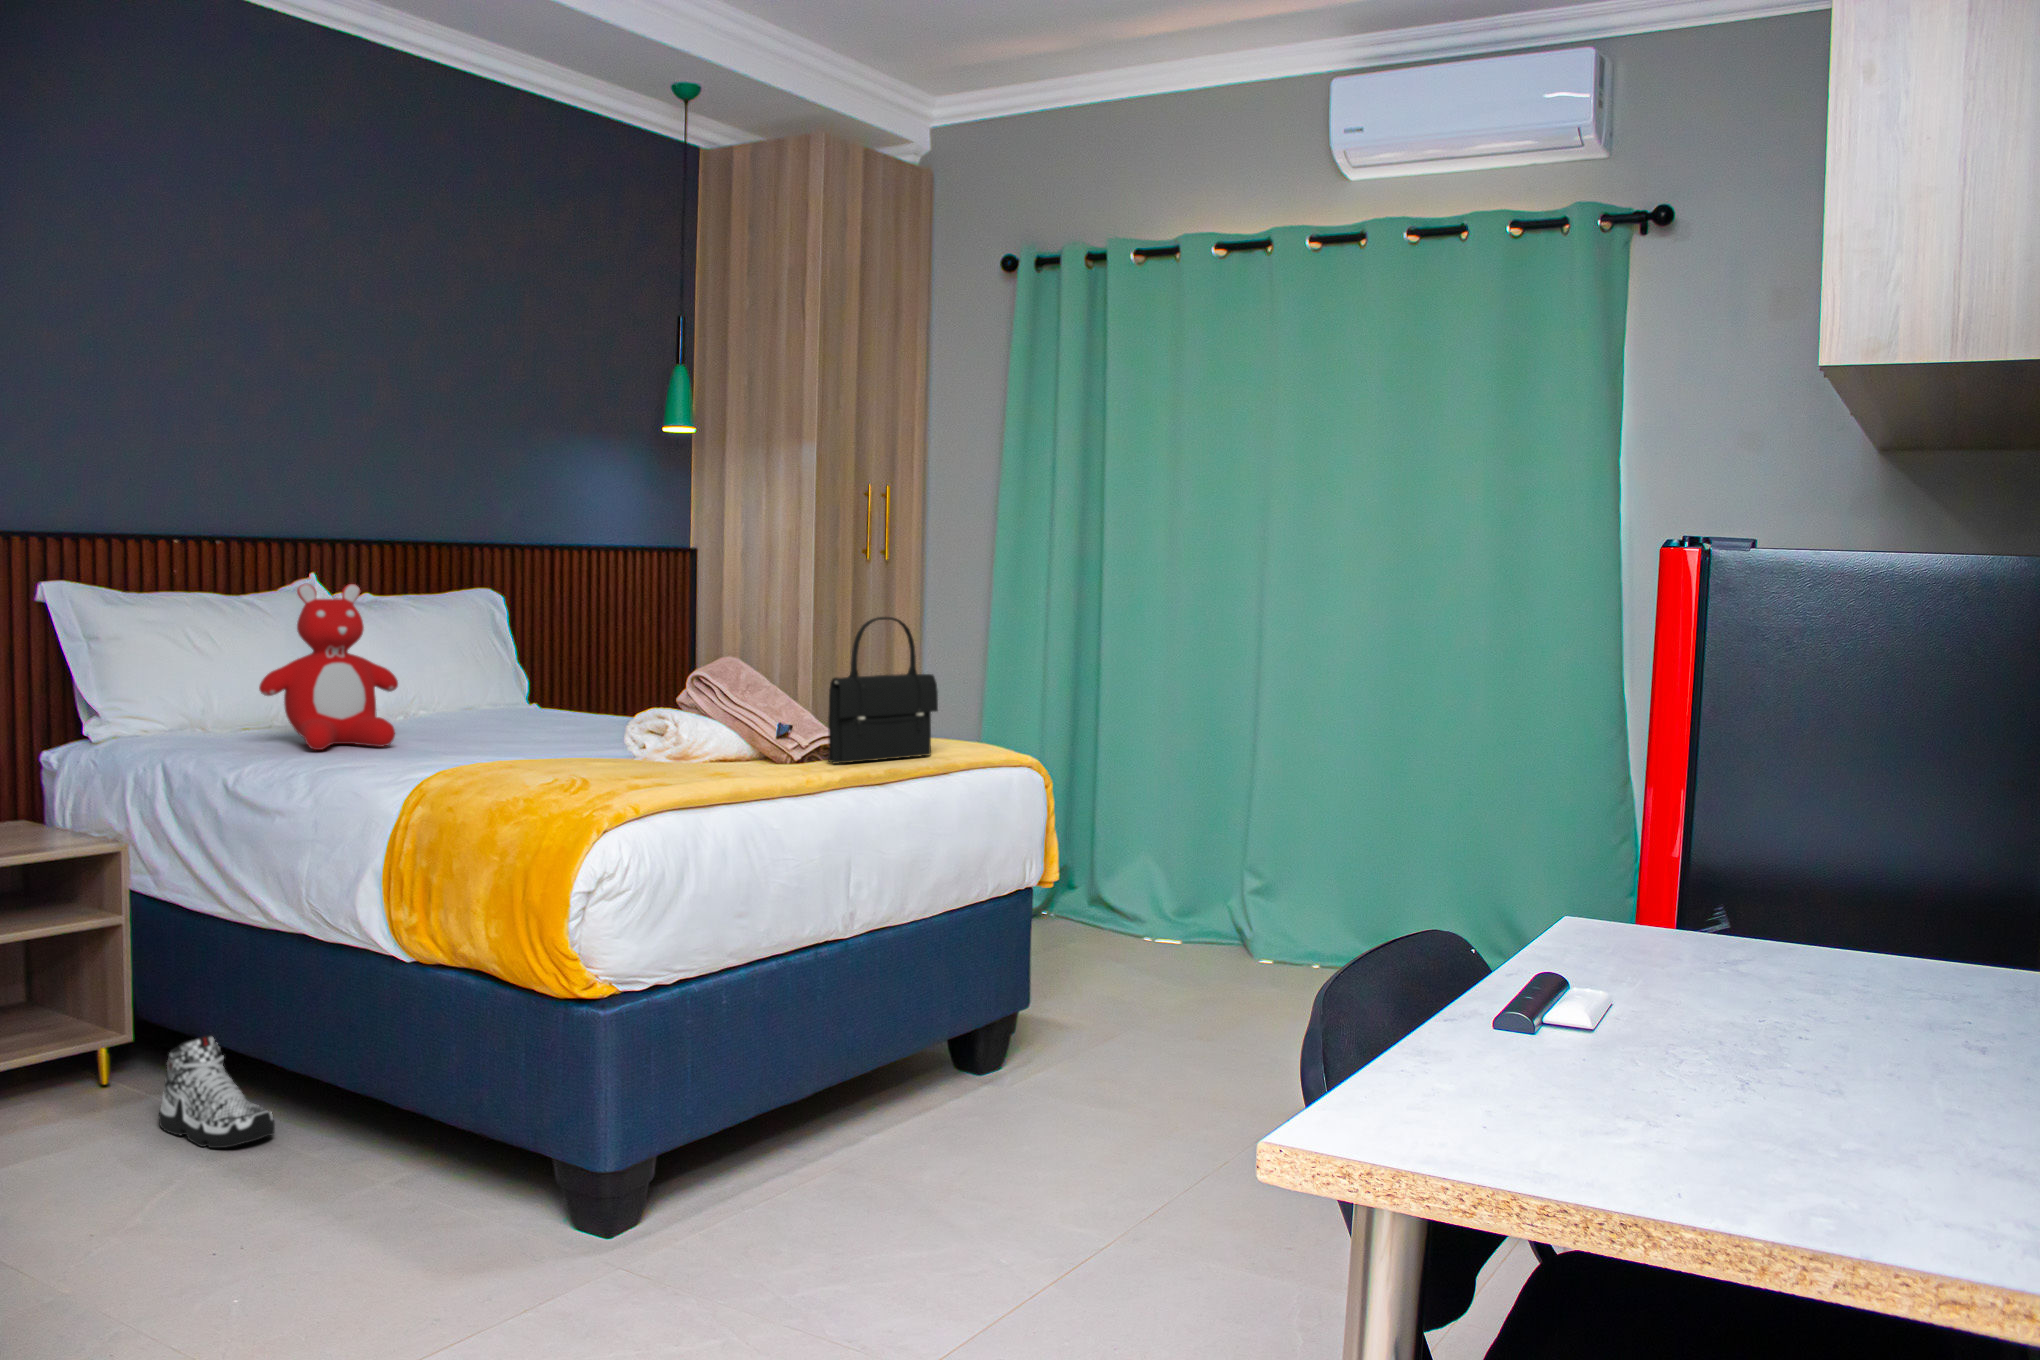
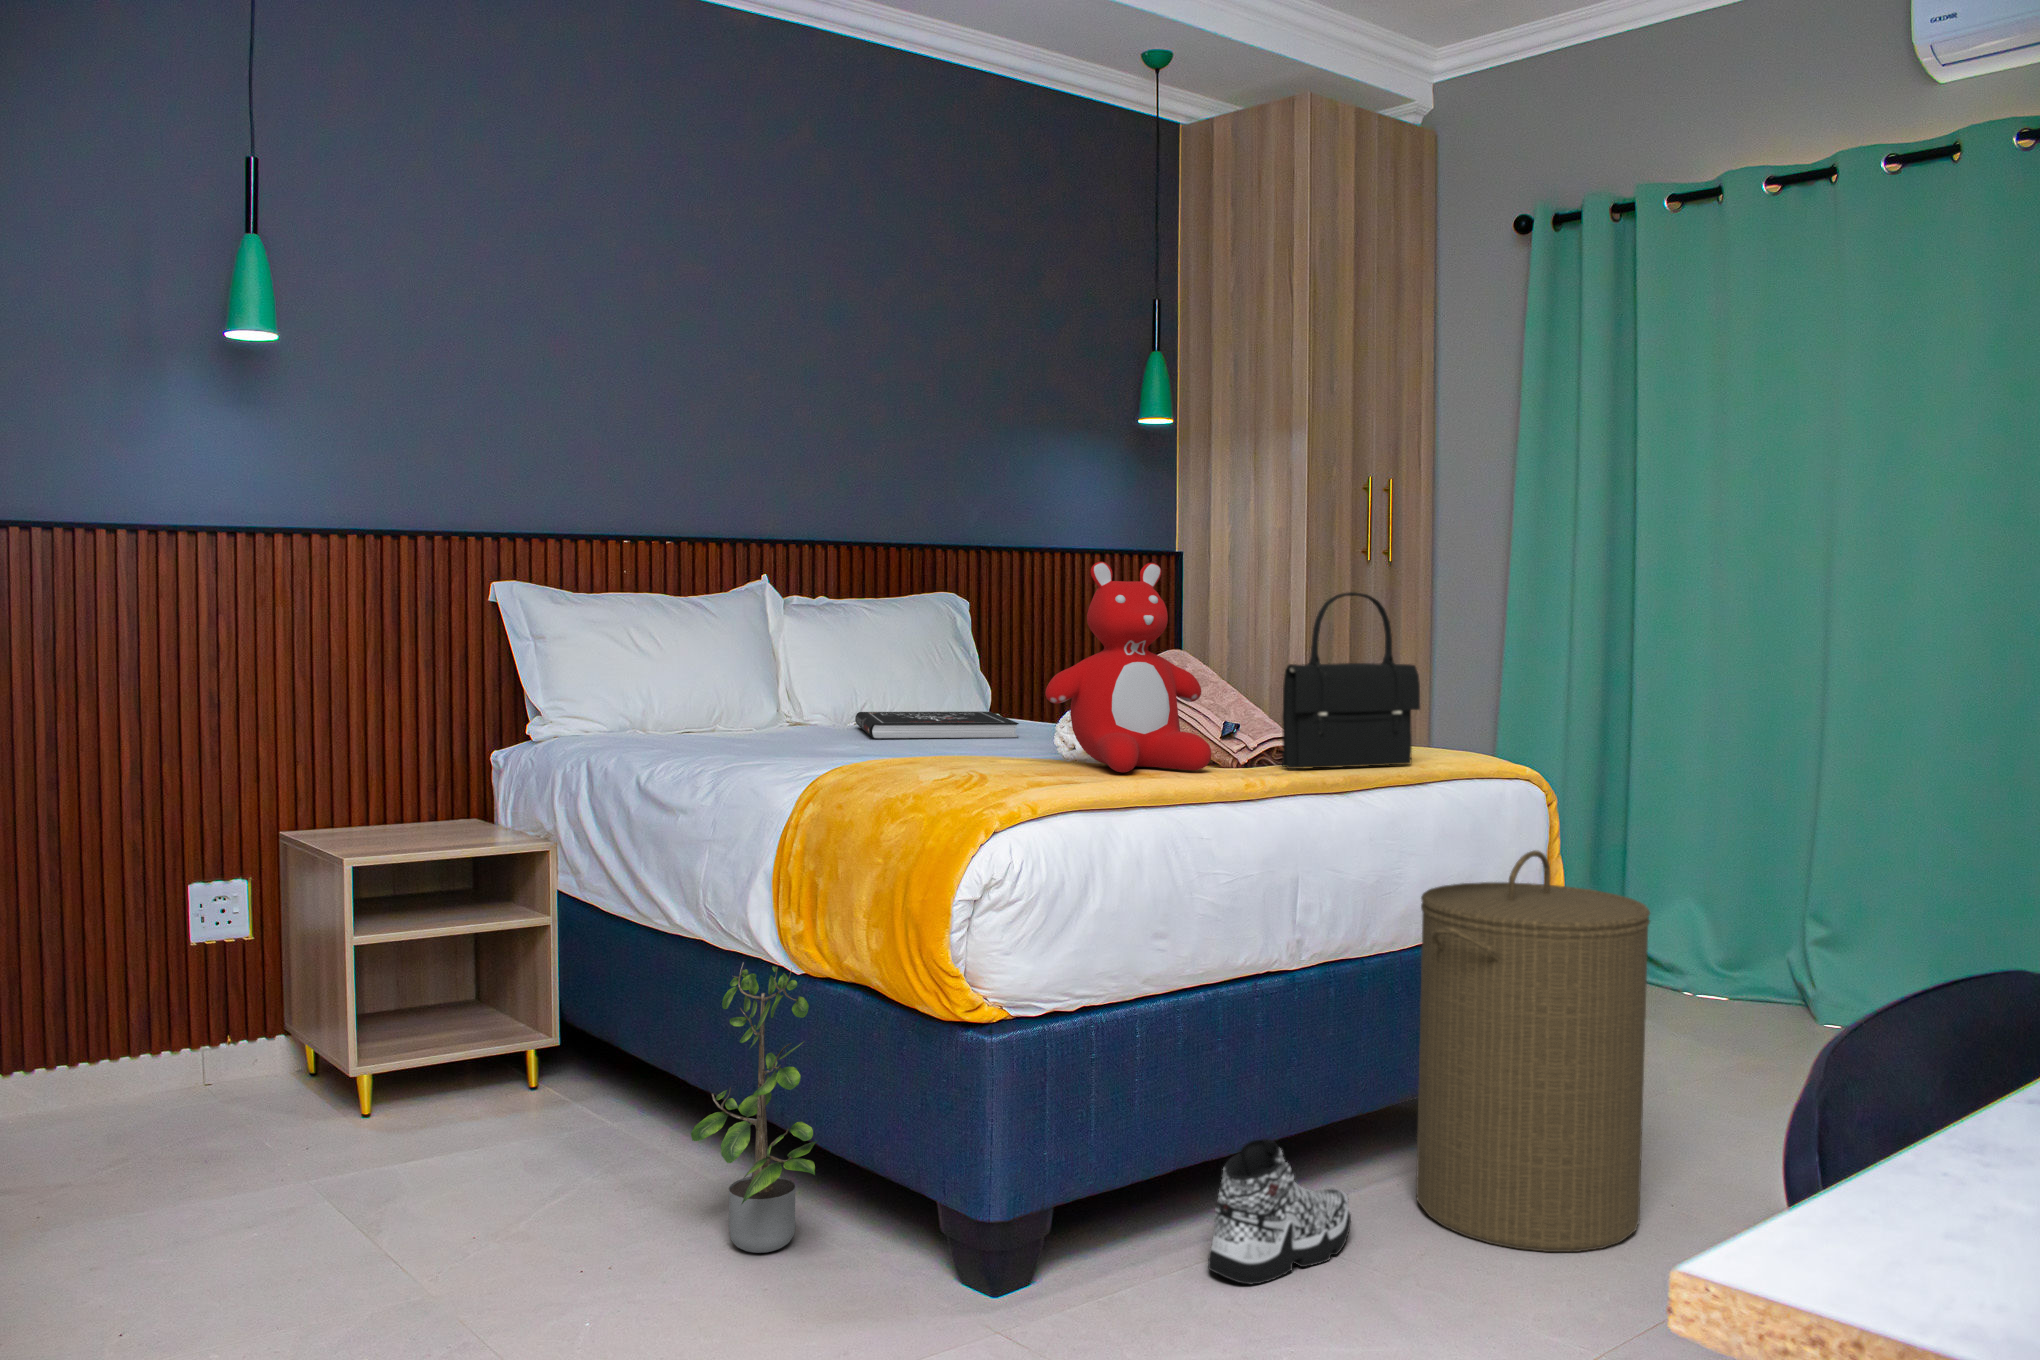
teddy bear: present [259,584,398,750] -> present [1045,562,1211,773]
book: none [417,705,583,738] -> present [855,712,1019,739]
laundry hamper: none [937,823,1113,1135] -> present [1416,850,1650,1252]
potted plant: none [317,953,444,1204] -> present [691,962,817,1253]
sneaker: present [159,1035,275,1148] -> present [1208,1139,1351,1284]

